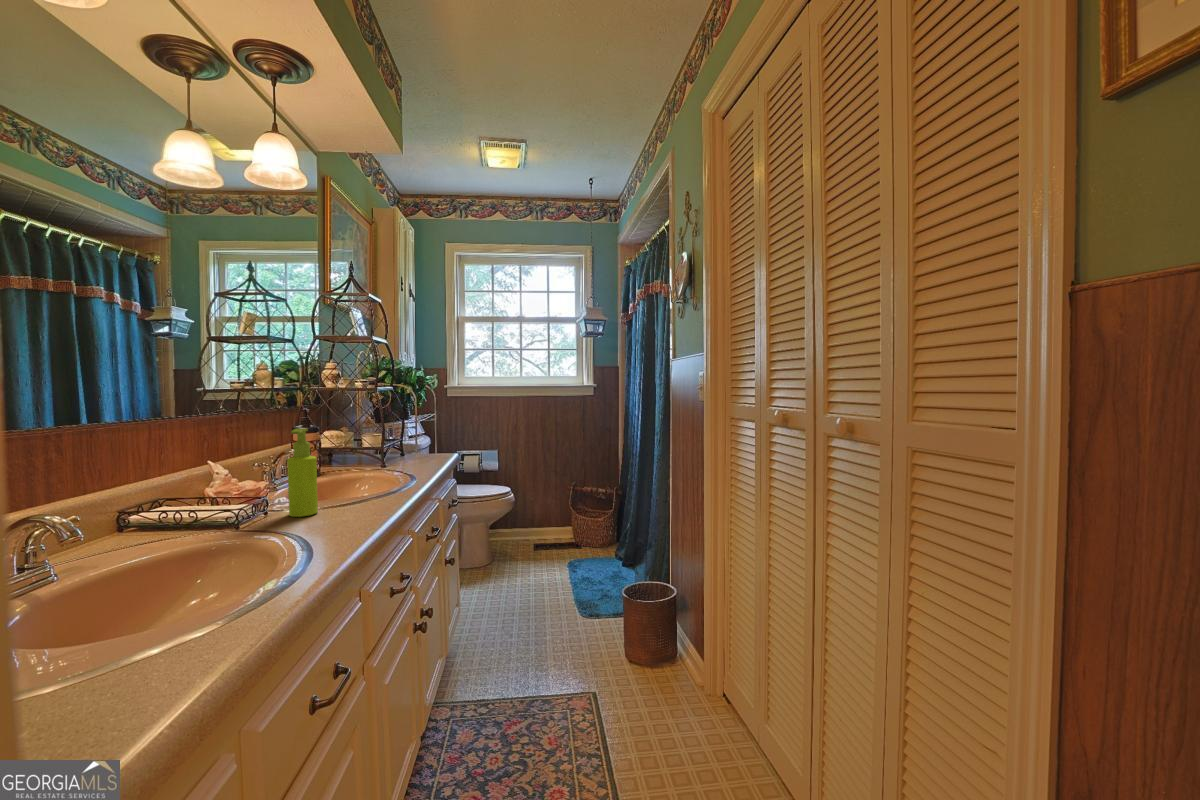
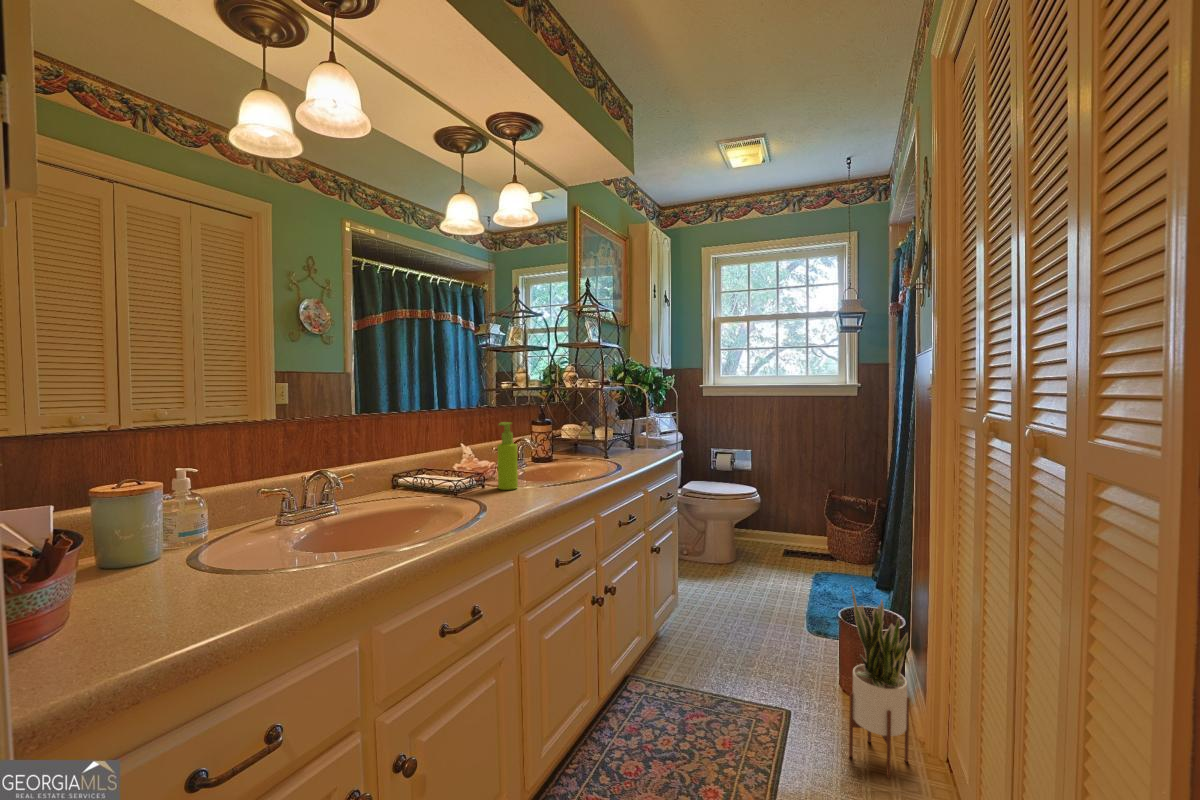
potted plant: none [647,559,701,719] -> present [849,587,909,778]

